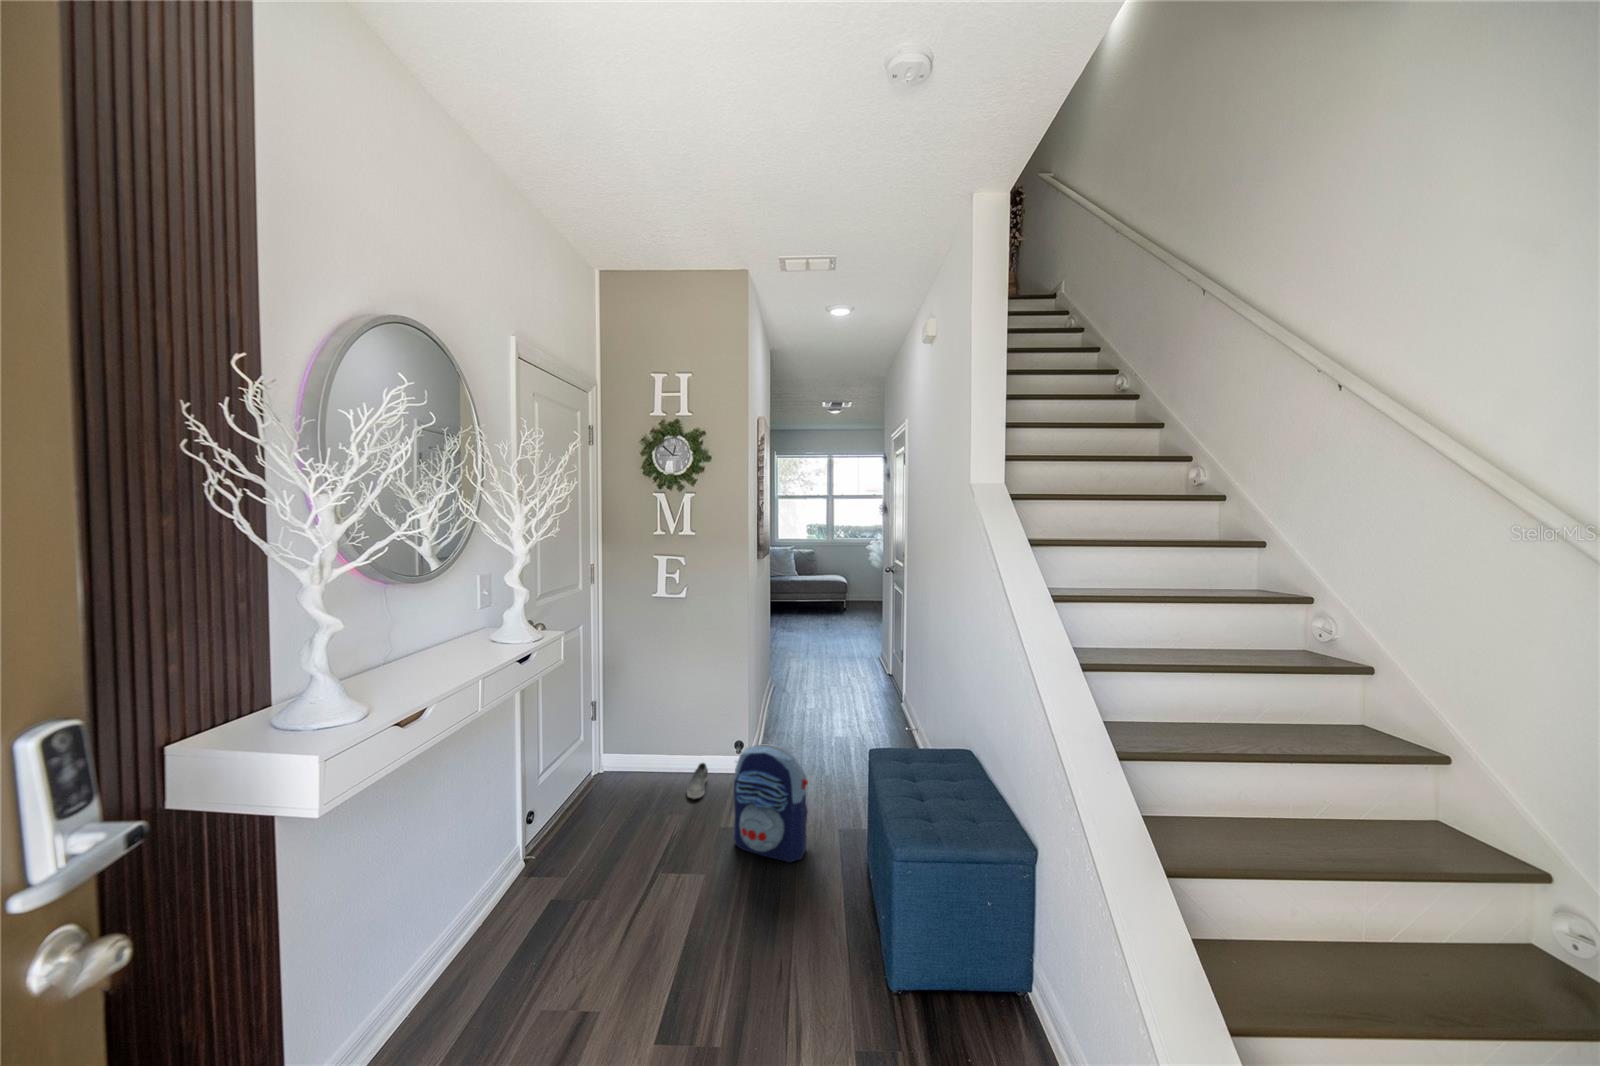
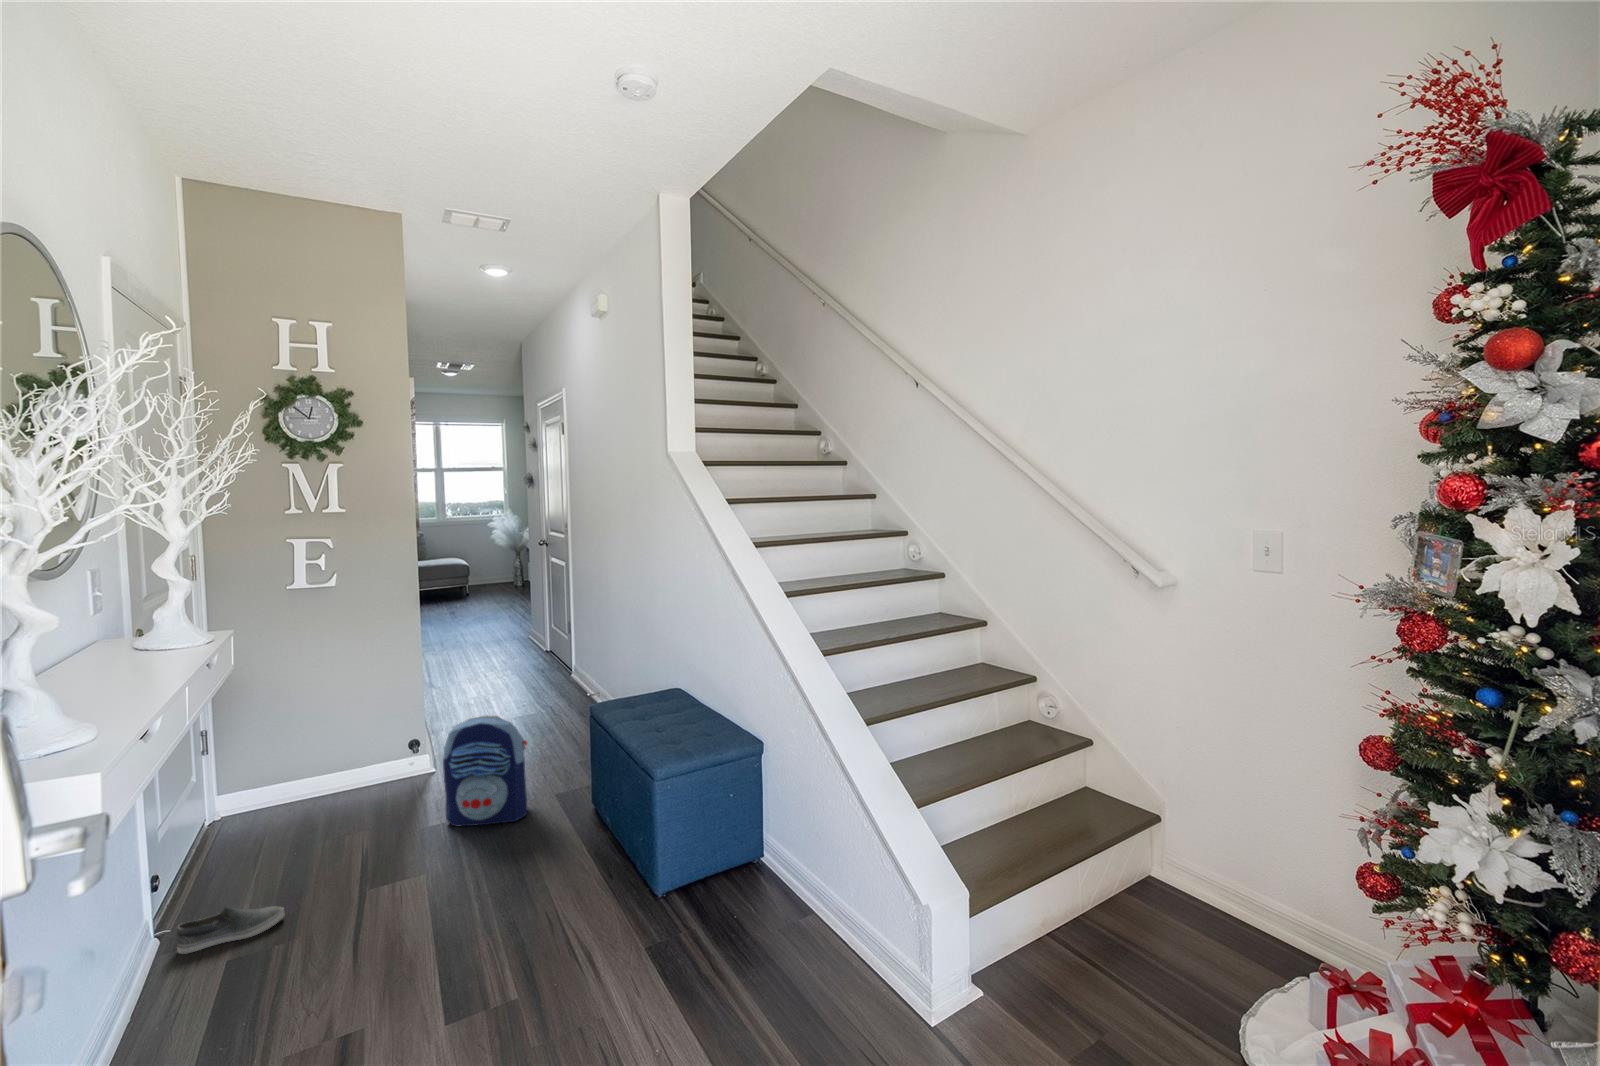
shoe: present [687,763,708,799] -> present [176,906,284,954]

